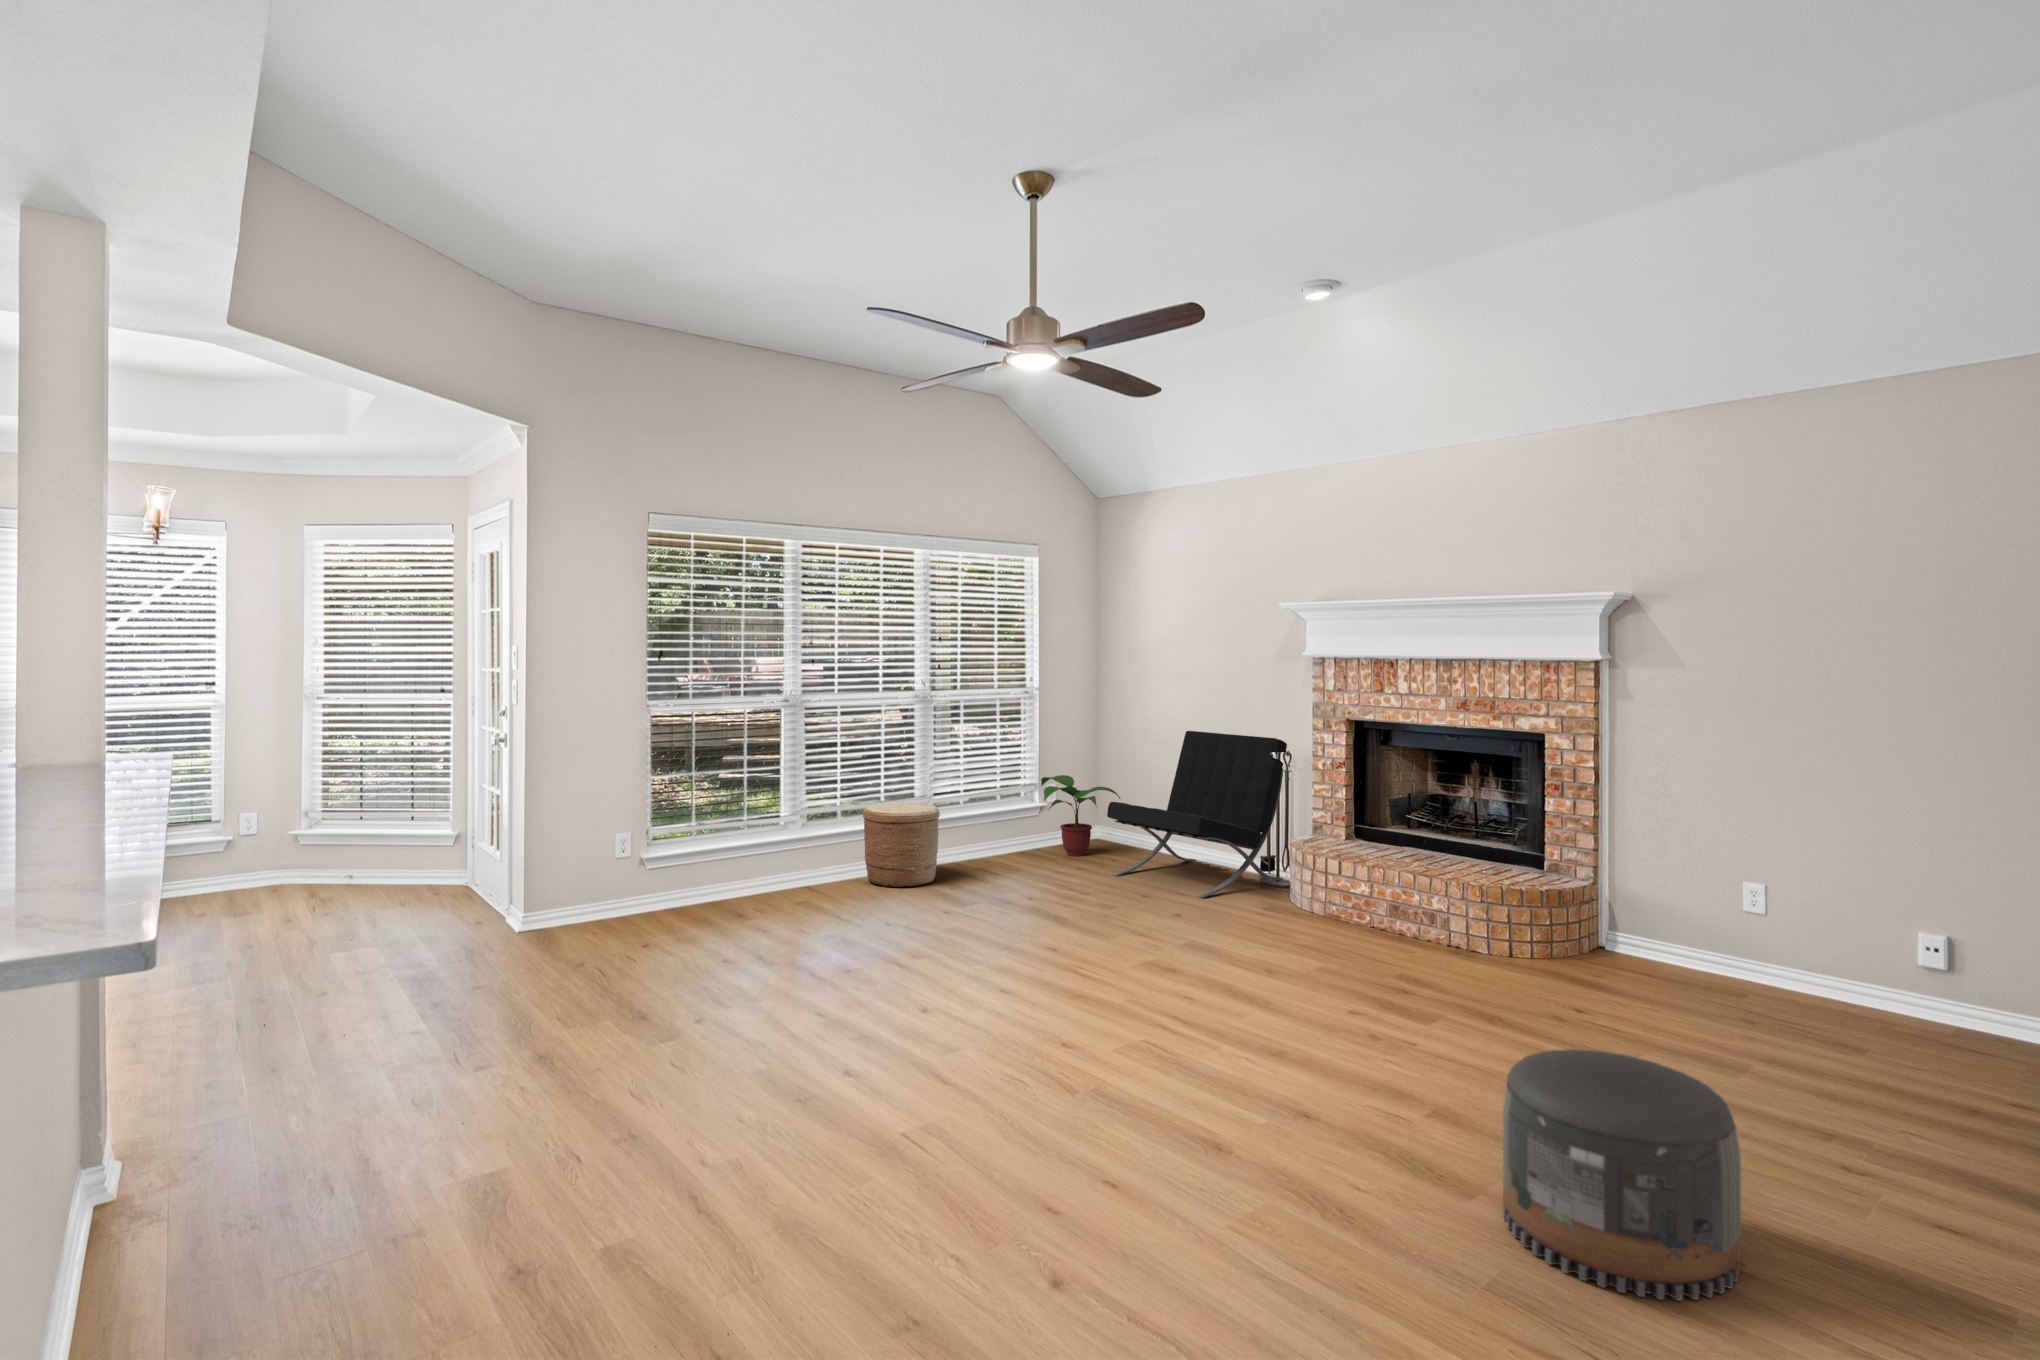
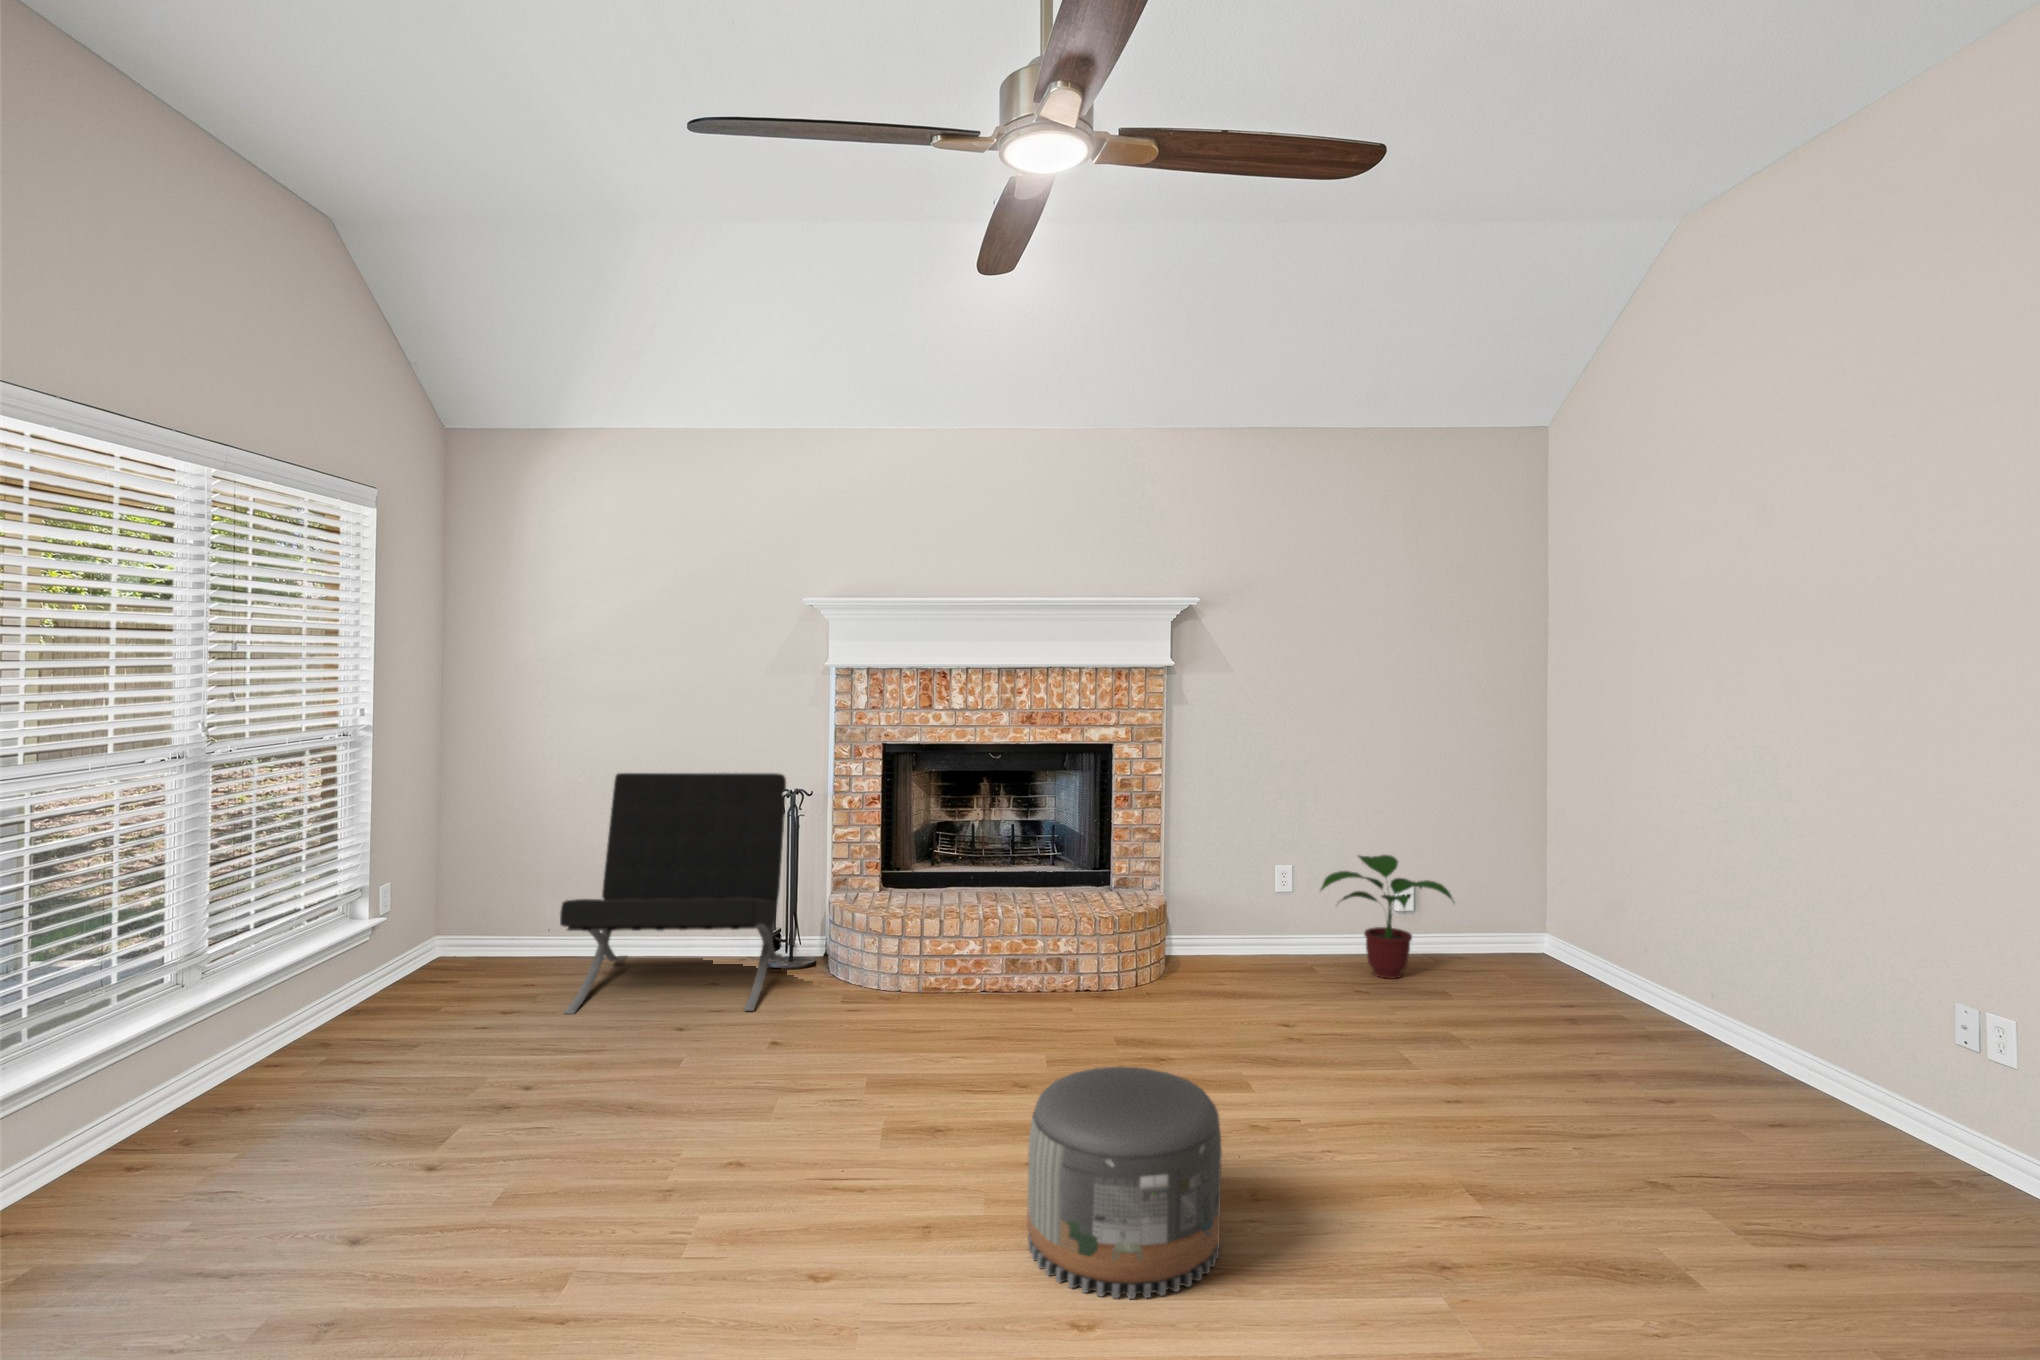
potted plant: present [1041,775,1120,856] -> present [1321,855,1453,979]
woven basket: present [863,803,940,887] -> none [92,980,291,1179]
pouf: present [1503,1049,1741,1301] -> present [1027,1066,1222,1299]

